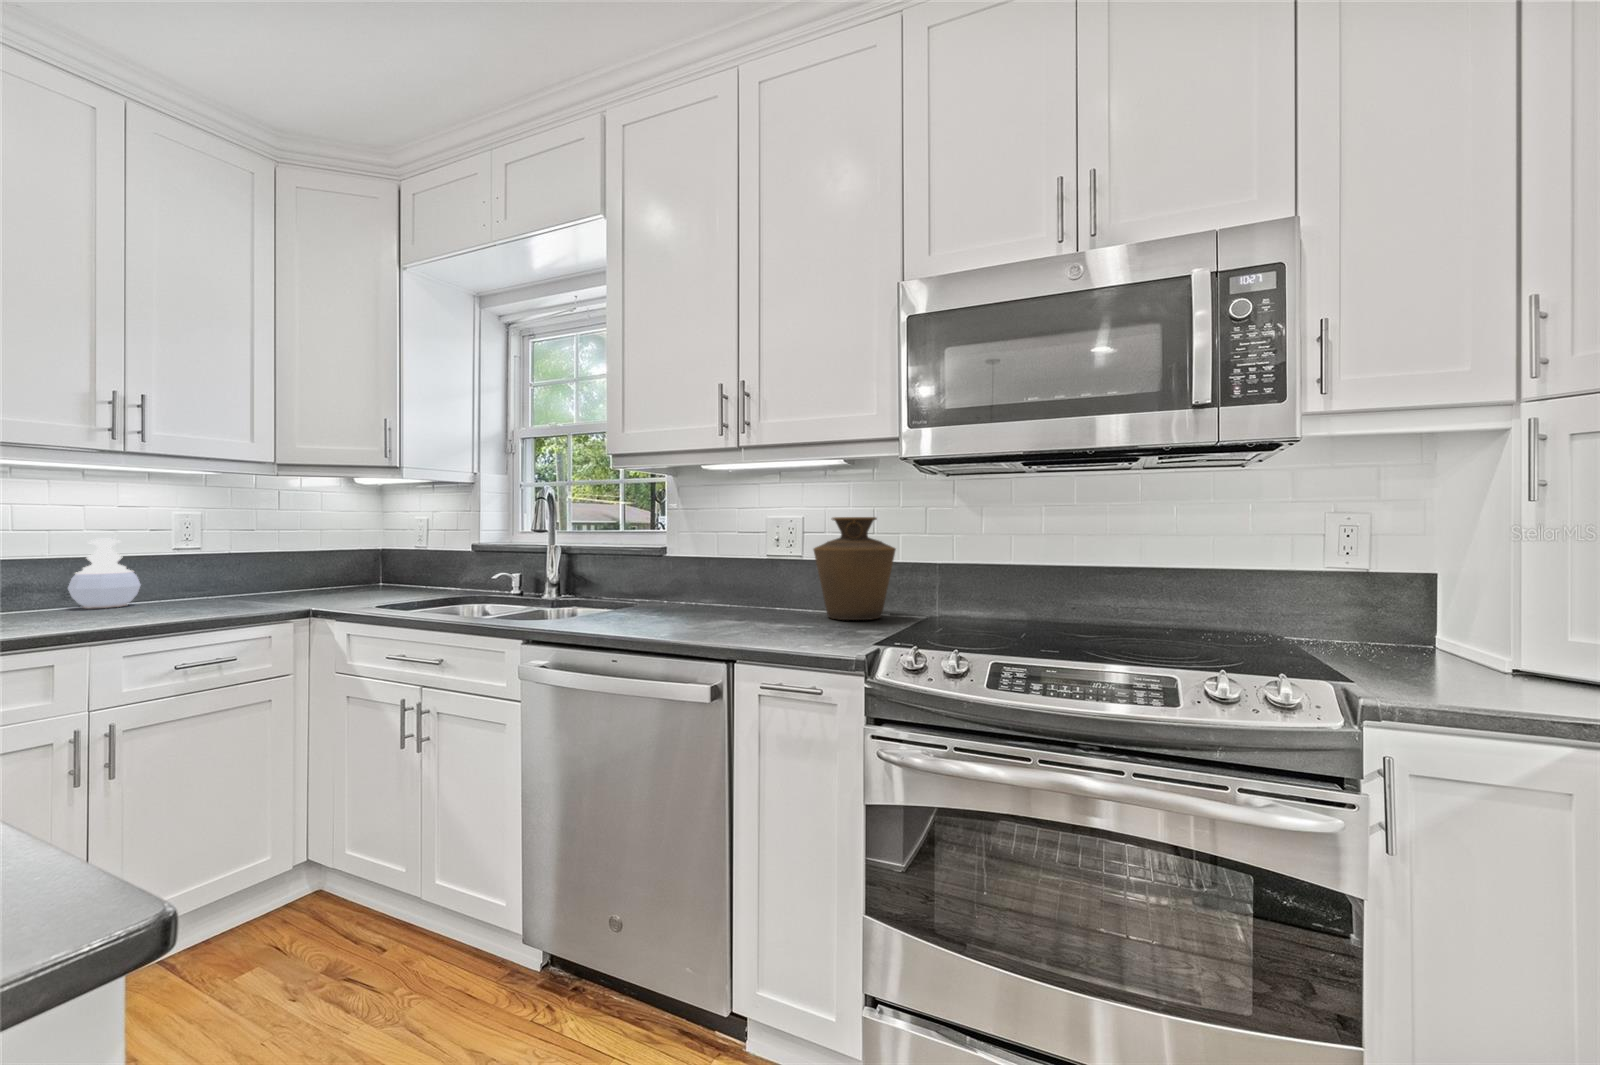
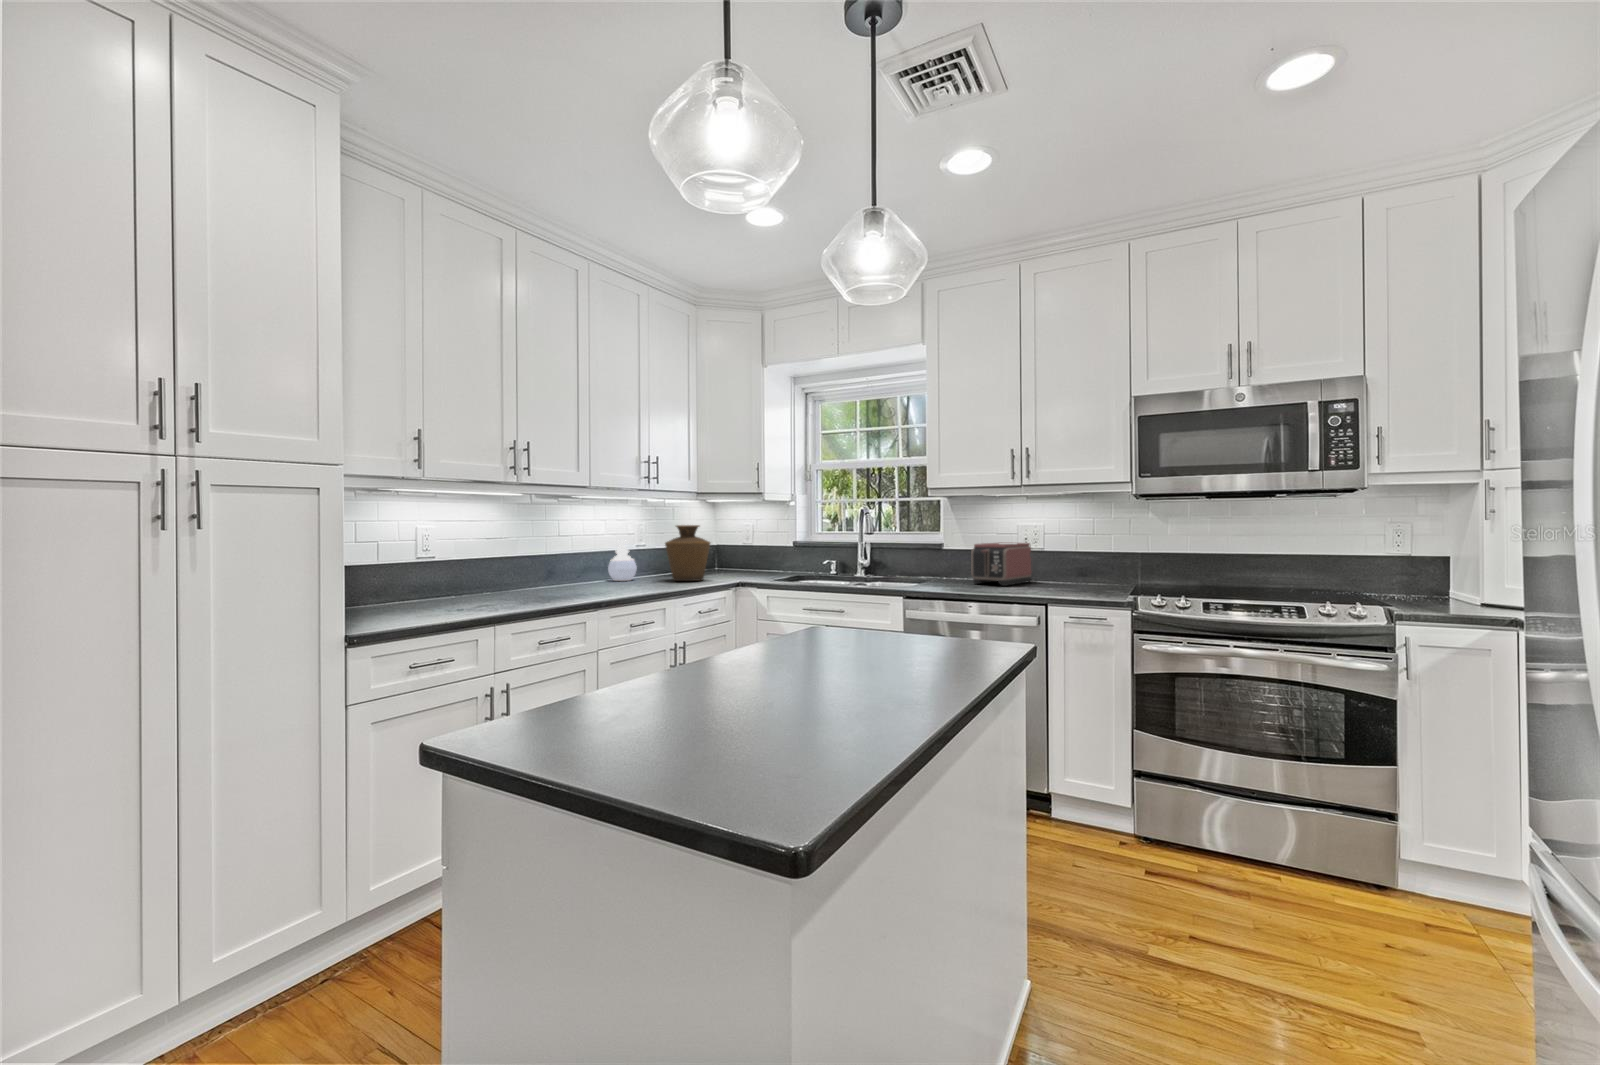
vase: present [813,517,896,620] -> present [665,525,710,581]
toaster: none [672,545,781,617] -> present [971,542,1032,586]

